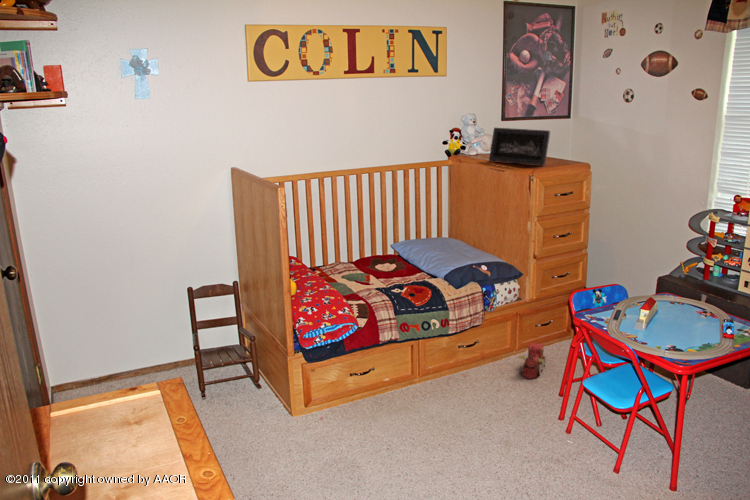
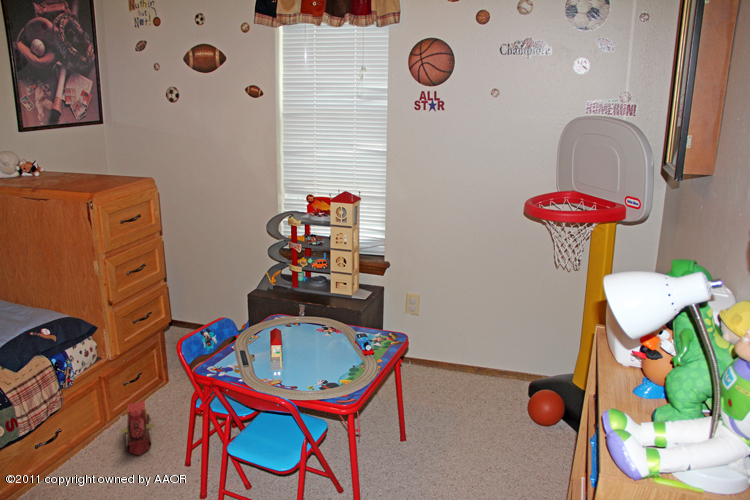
picture frame: present [489,128,550,165] -> none [15,138,102,183]

